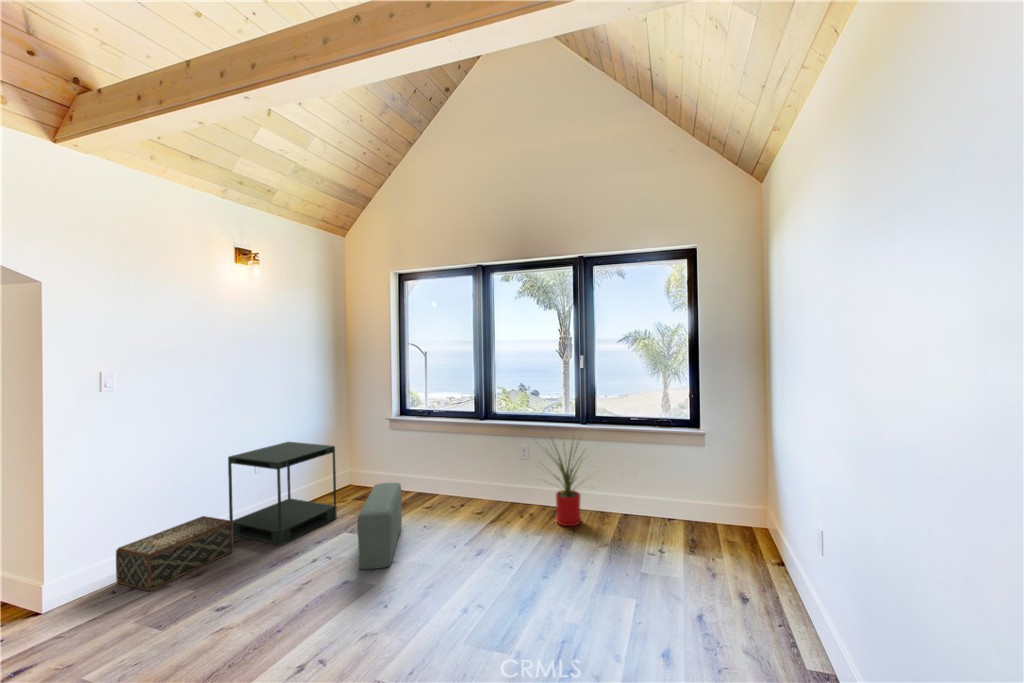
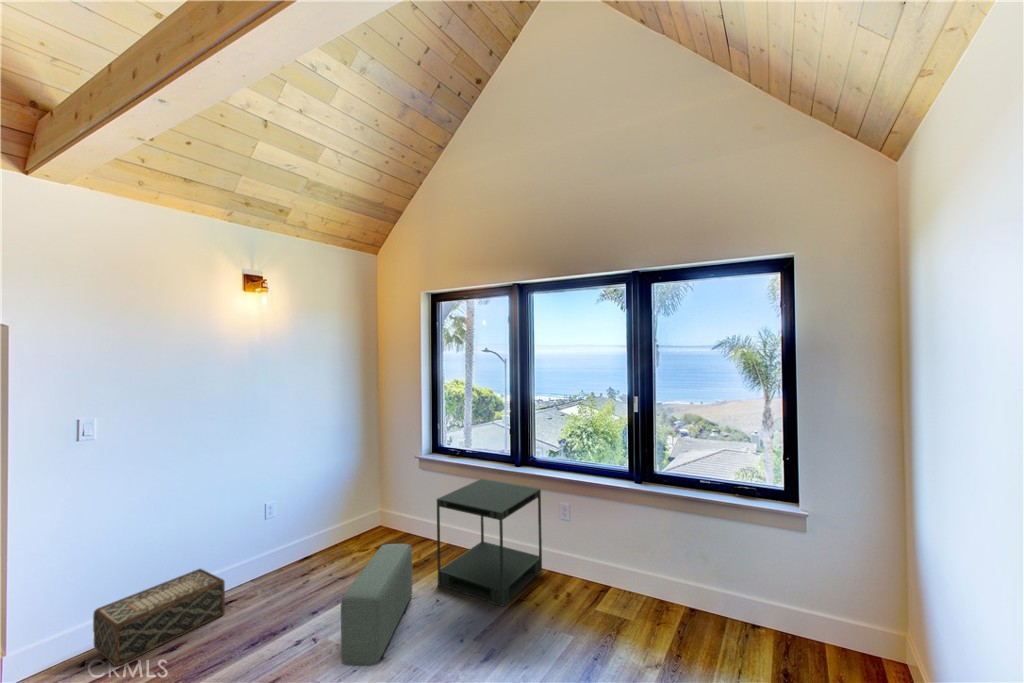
house plant: present [545,436,583,526] -> none [568,490,659,622]
side table: present [228,442,337,545] -> present [437,479,542,607]

